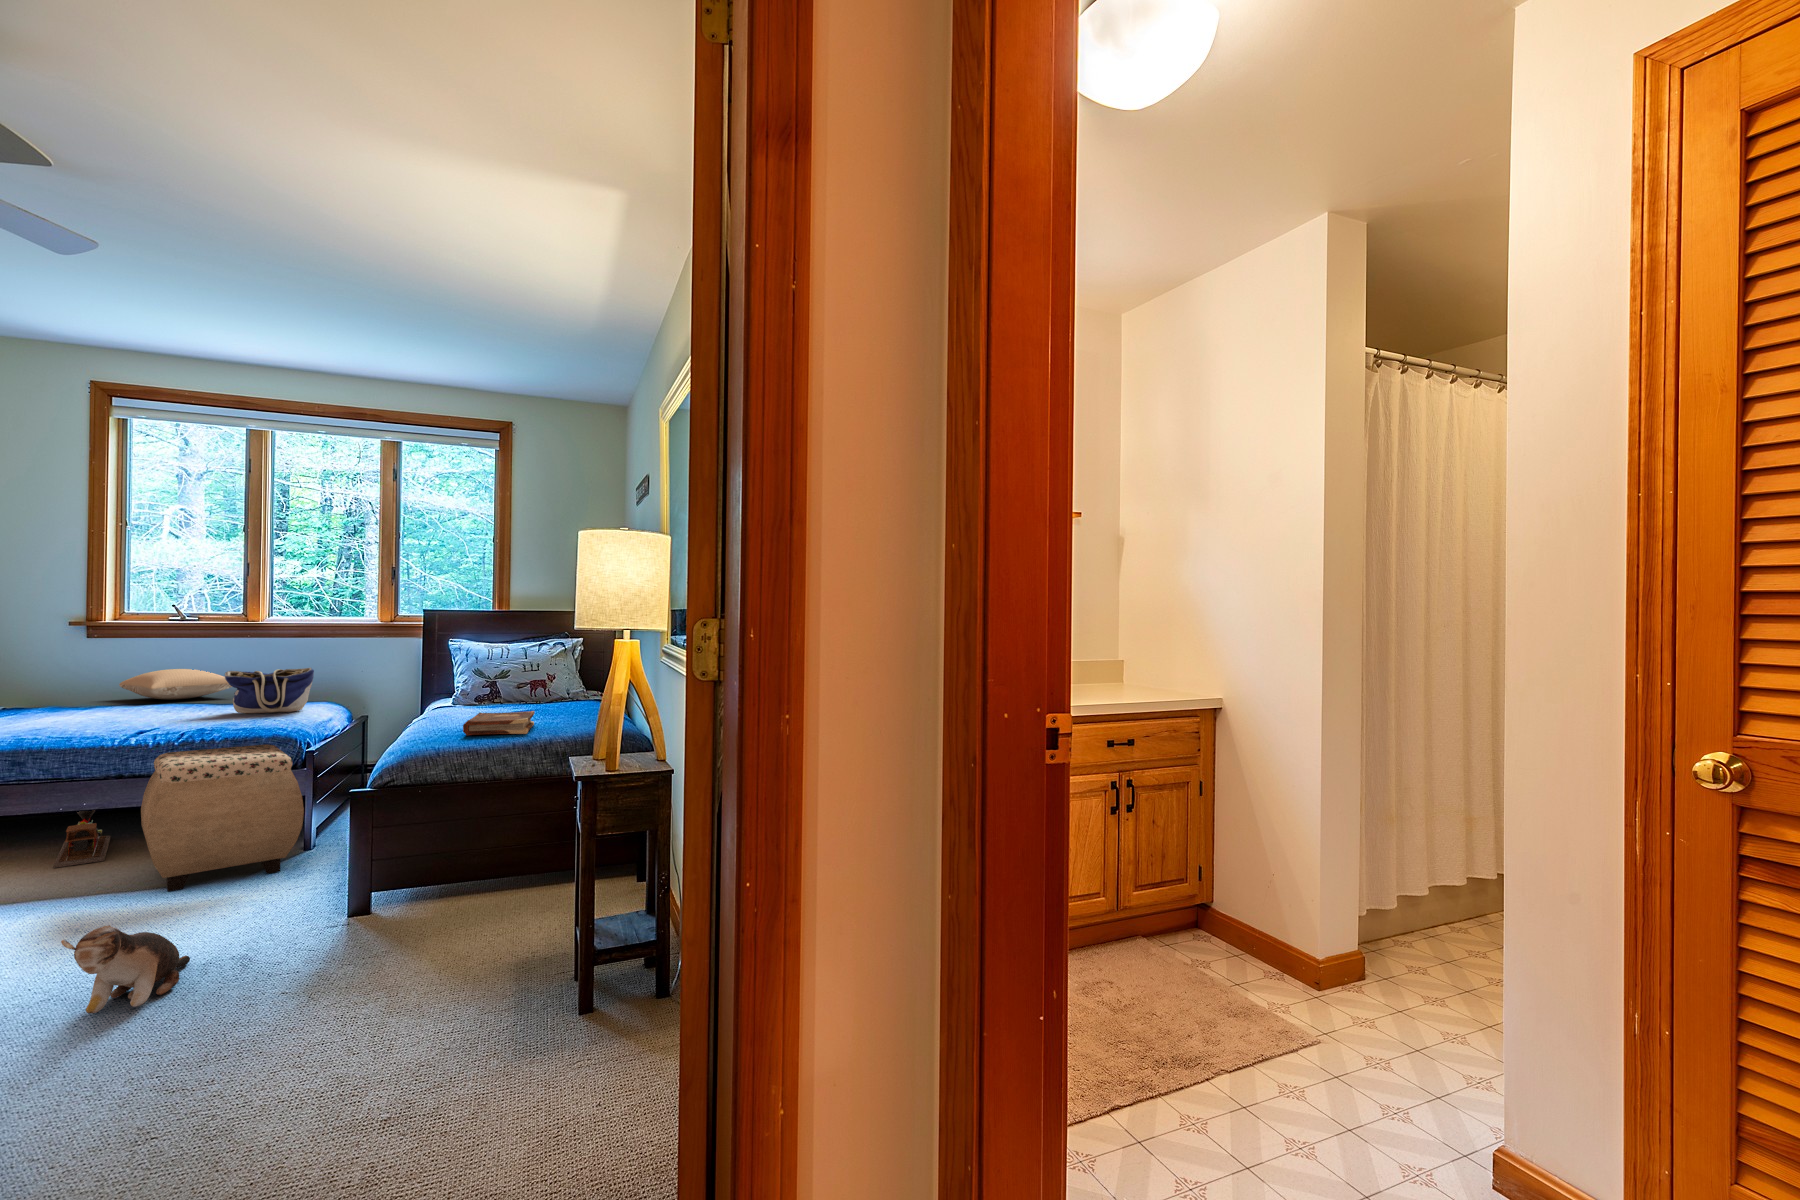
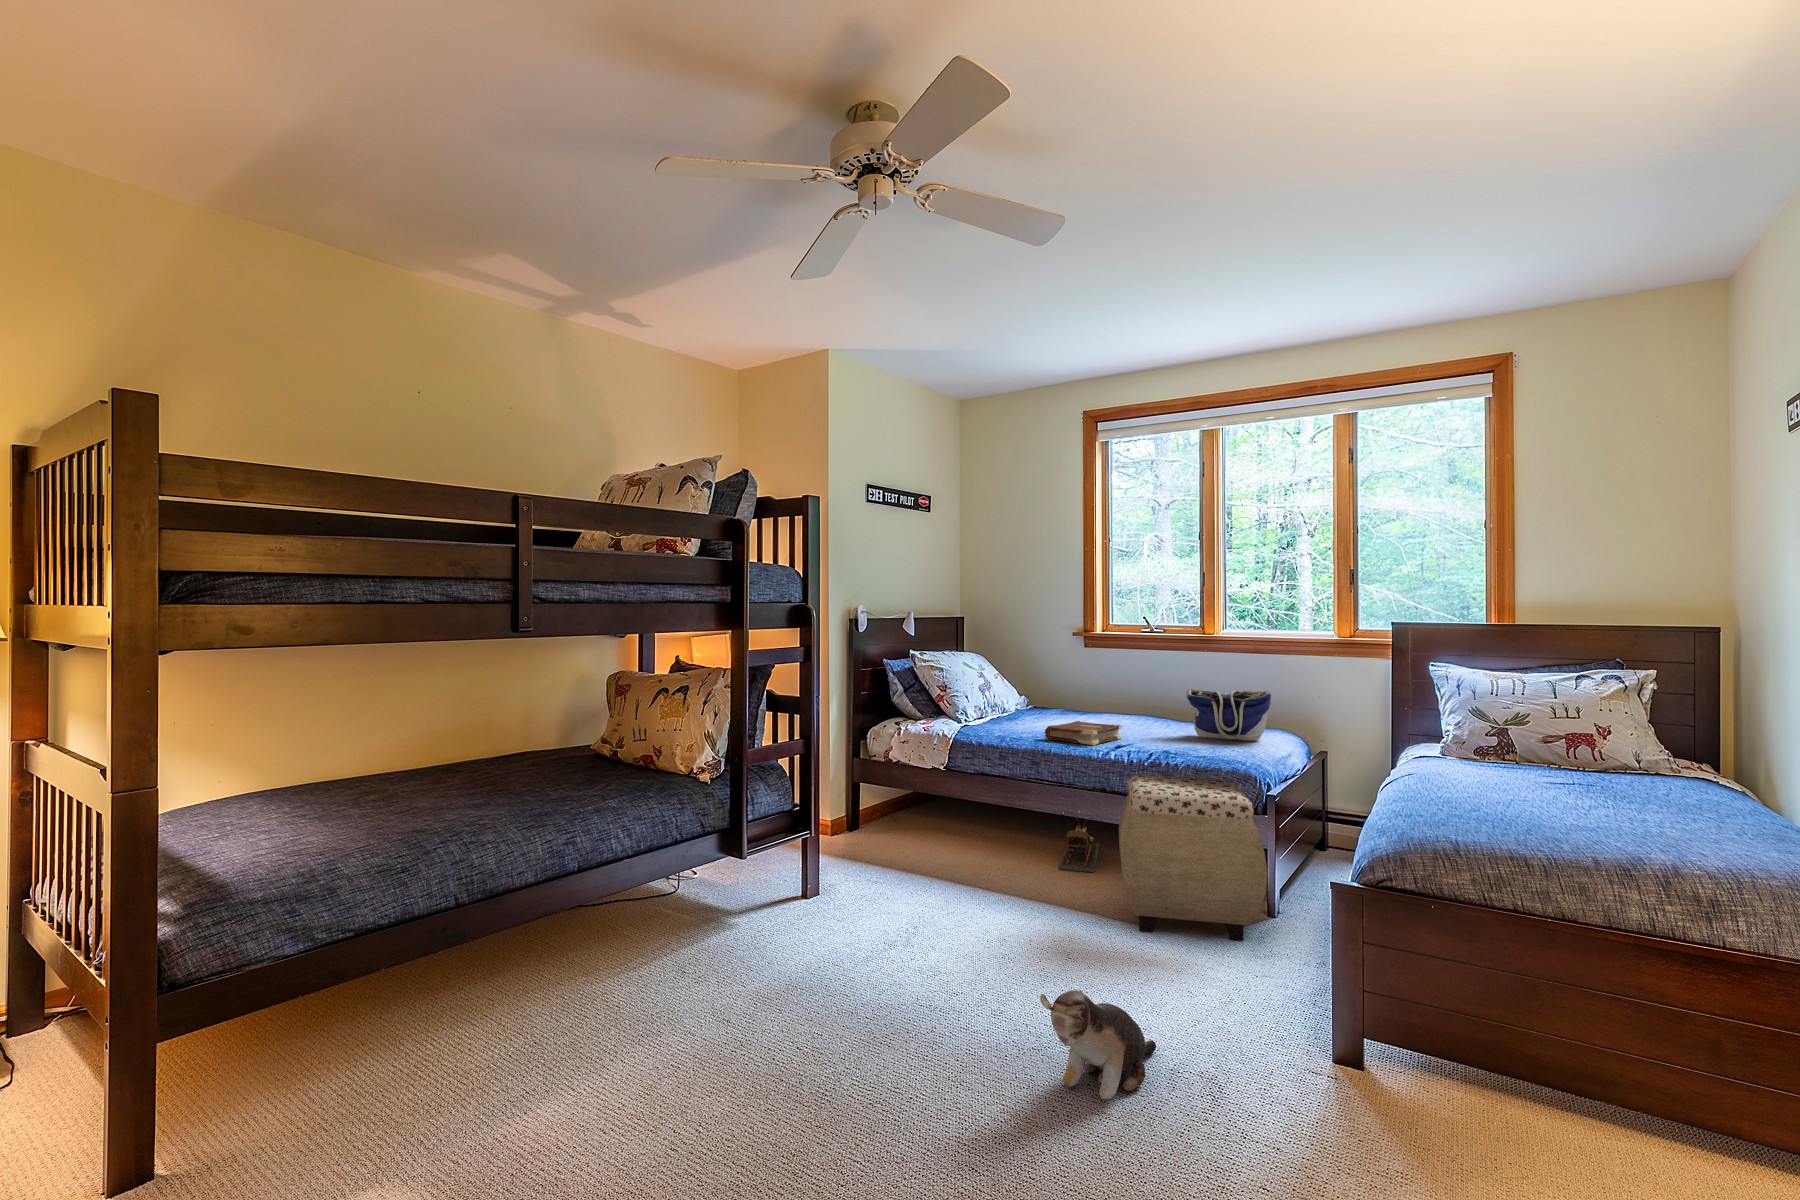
pillow: present [119,669,232,700] -> none [1107,683,1201,713]
book: present [463,711,534,736] -> present [1045,721,1122,745]

